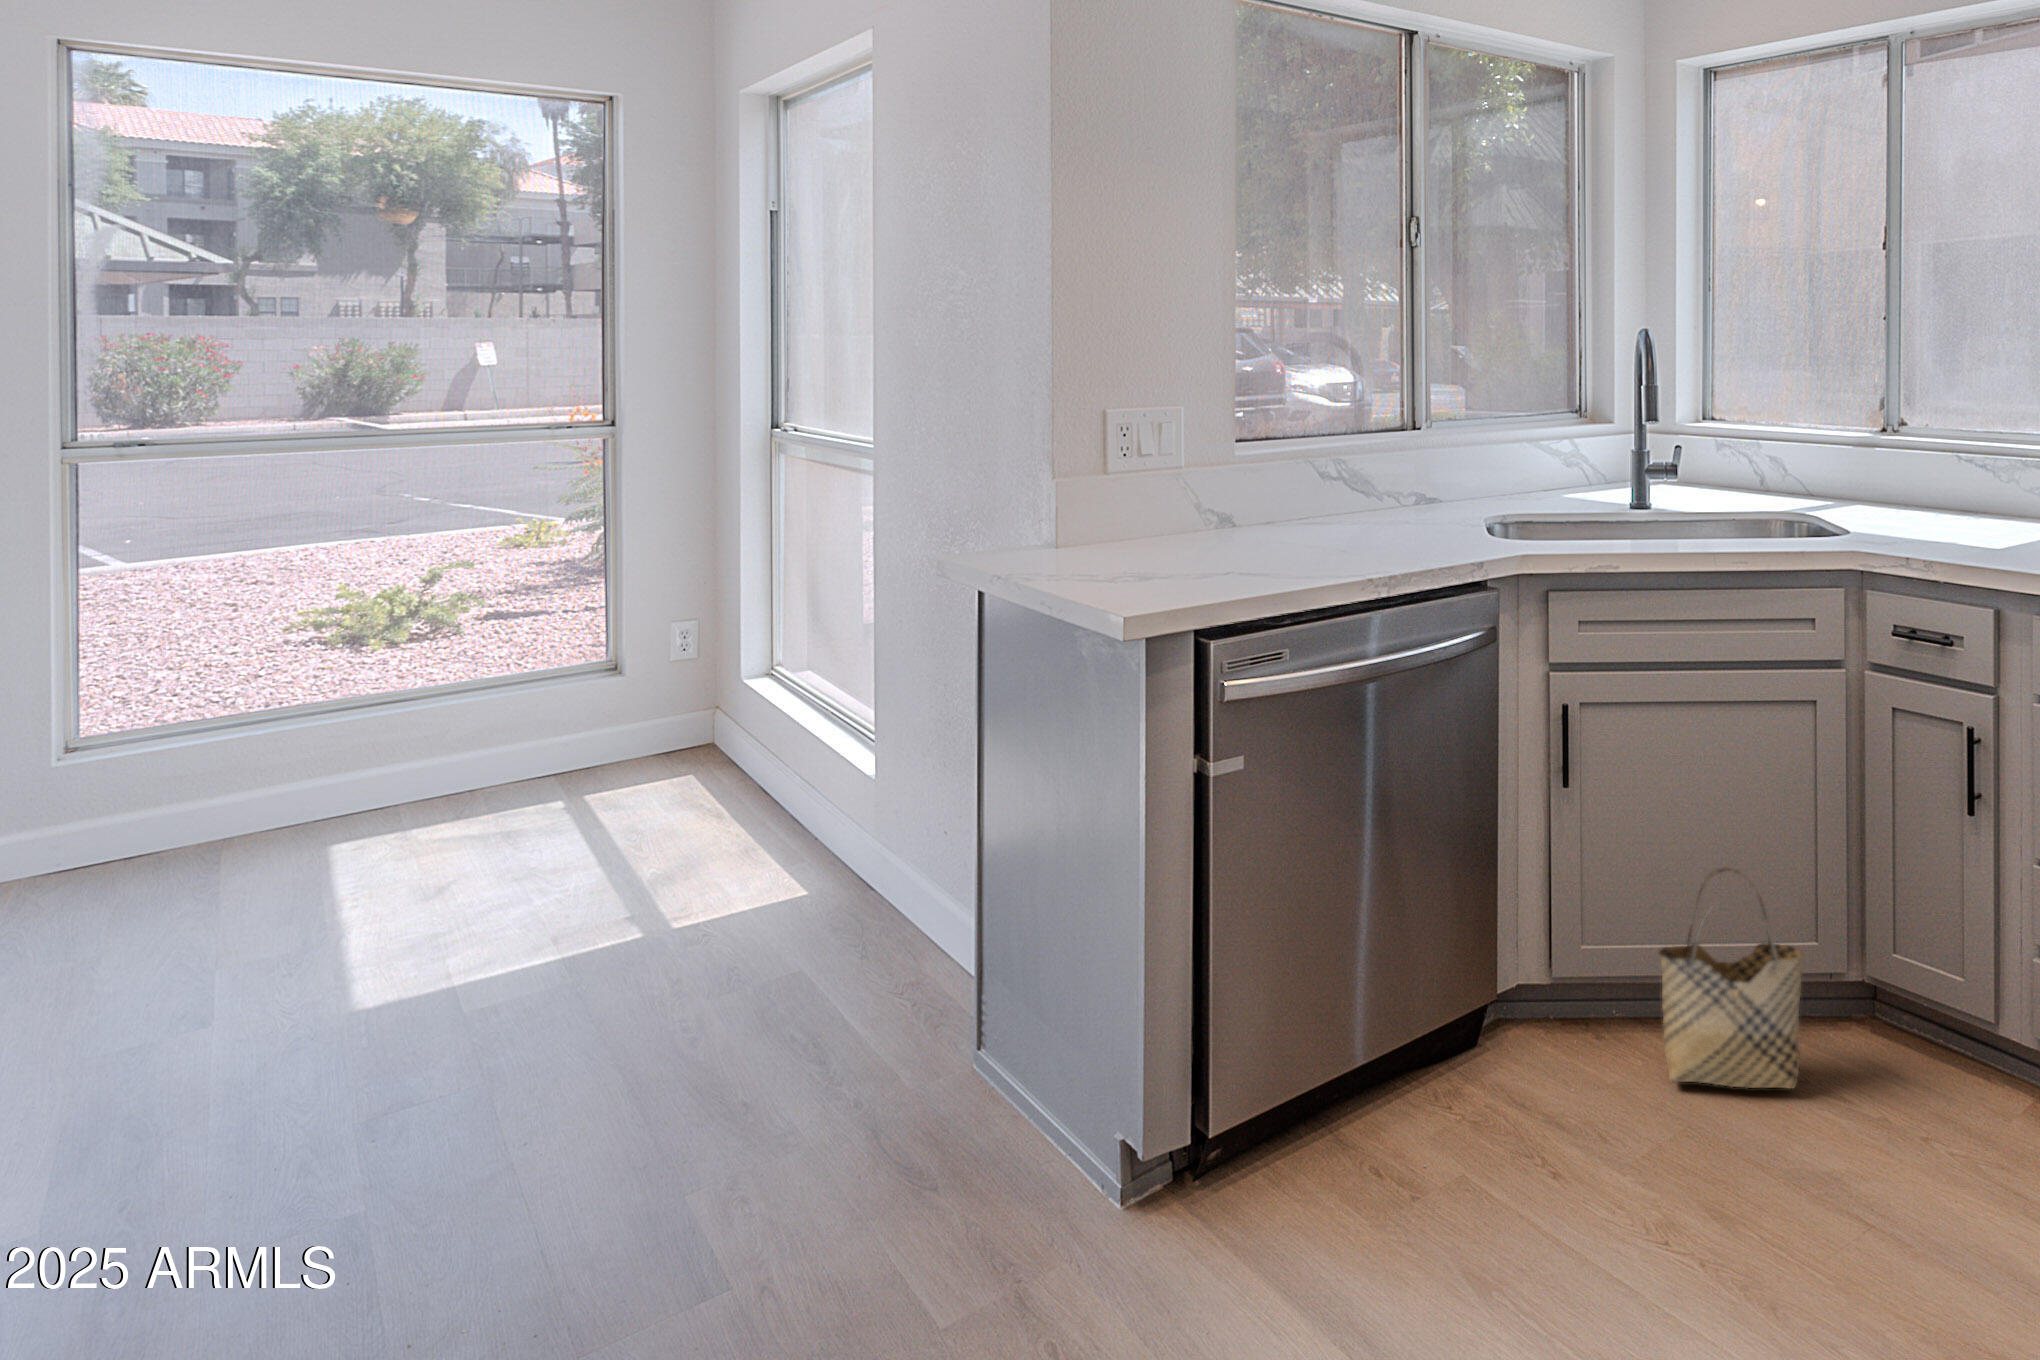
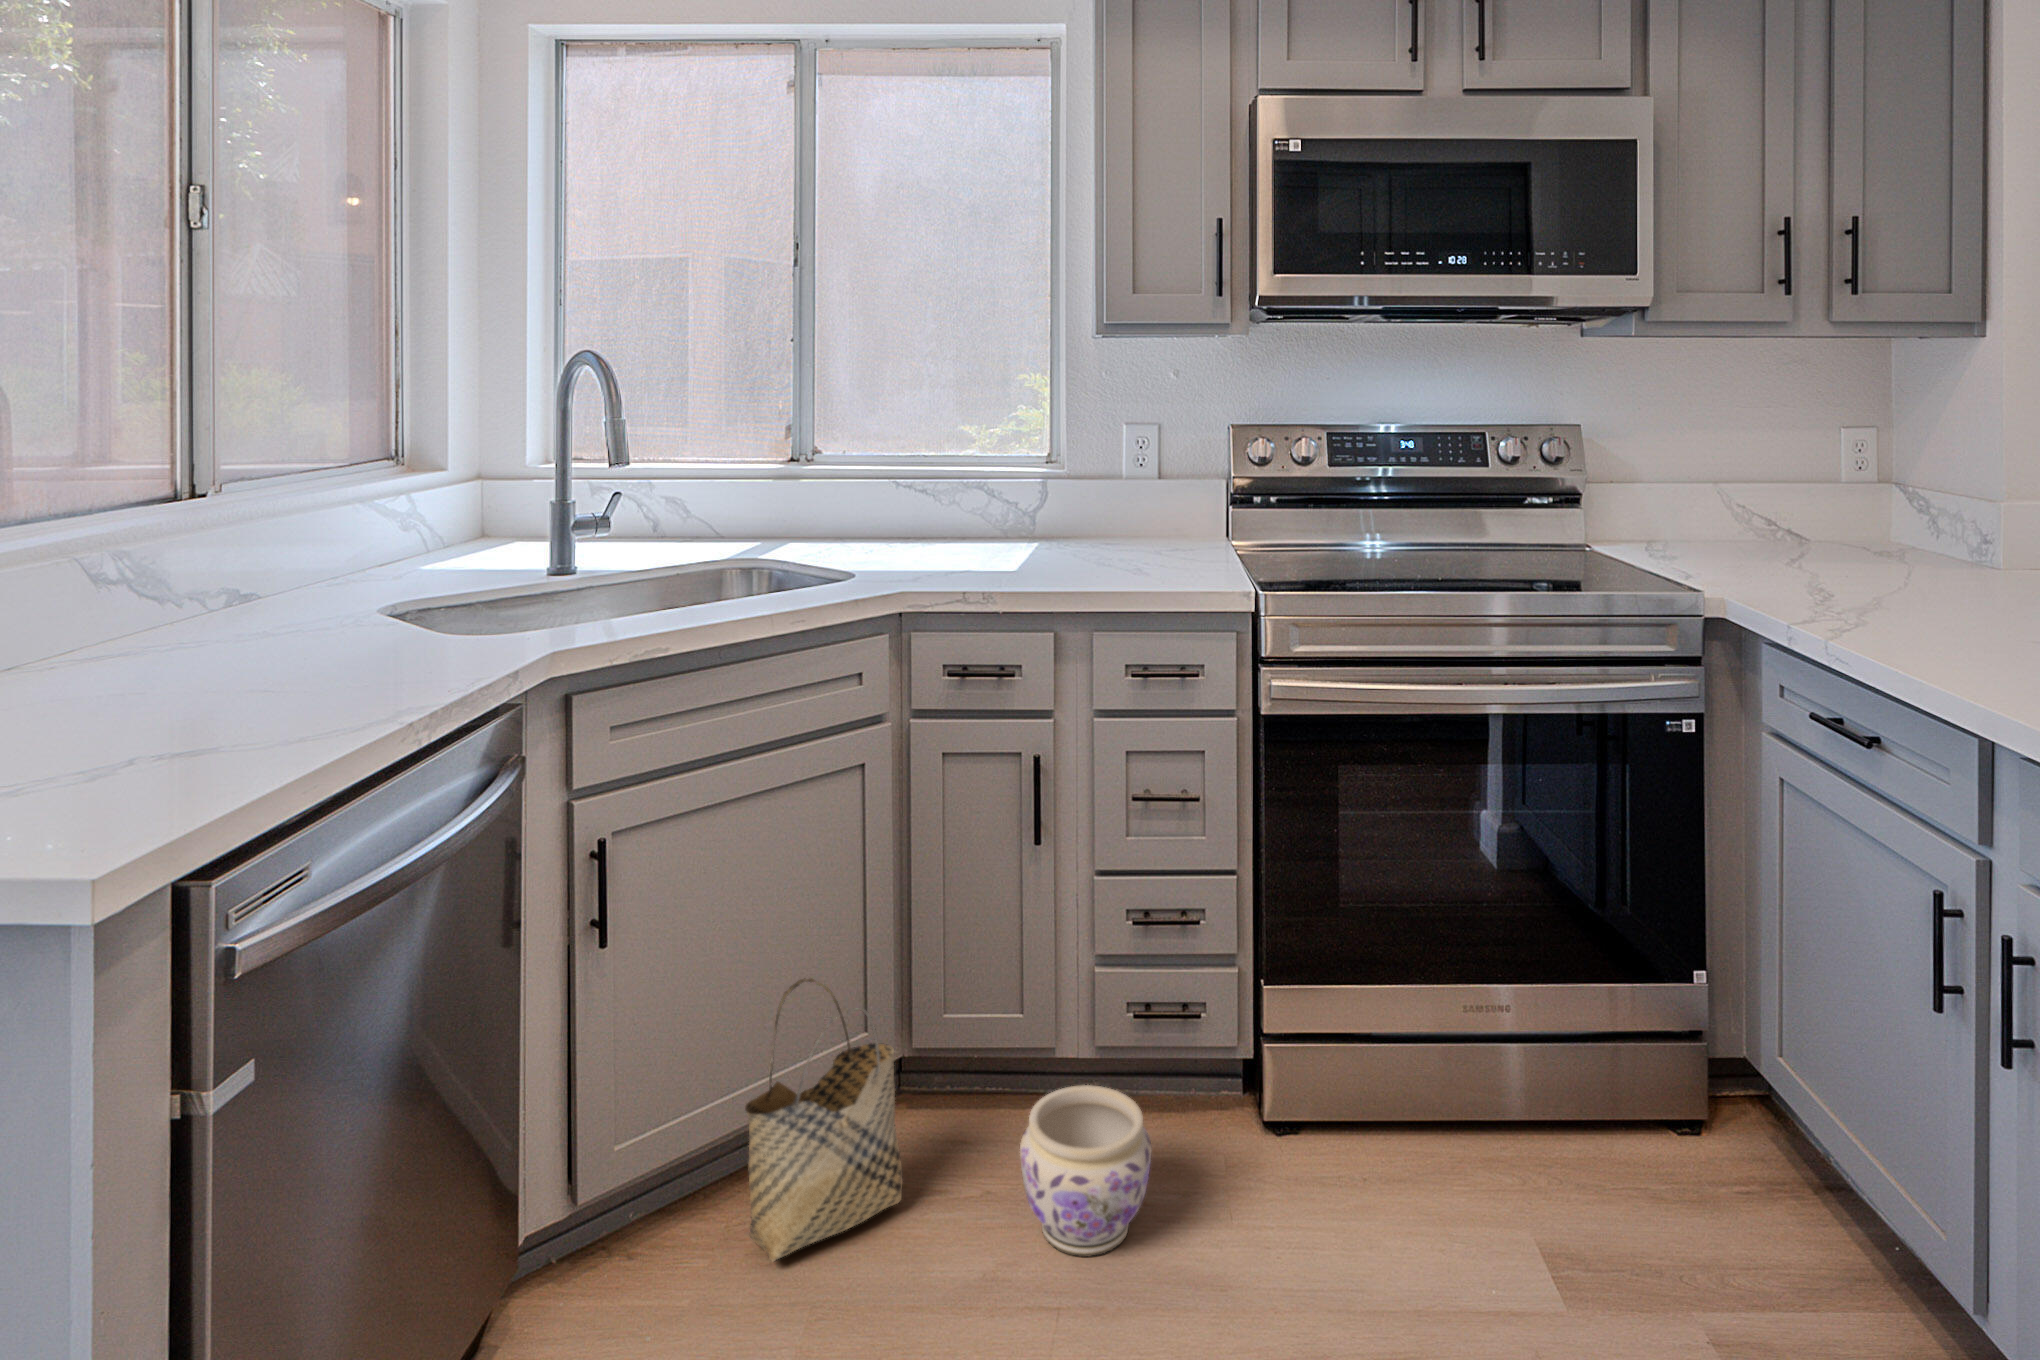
planter: none [1875,1044,2011,1206] -> present [1020,1085,1152,1257]

